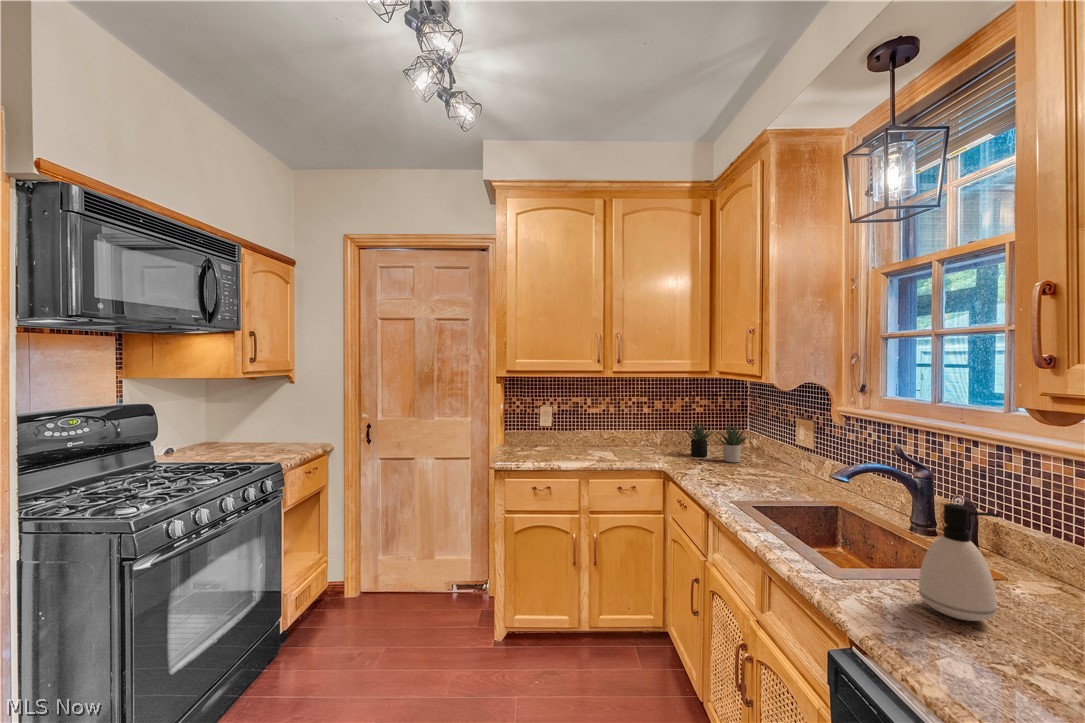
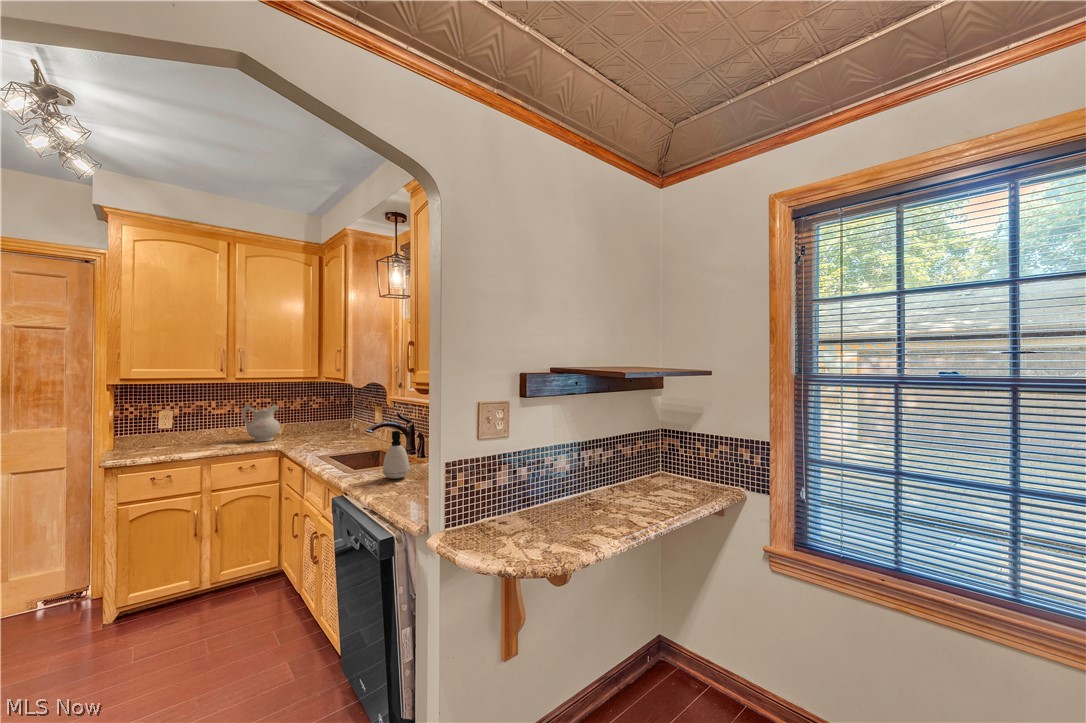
ceramic pitcher: none [619,406,662,455] -> present [242,405,280,442]
succulent plant: present [686,422,749,462] -> none [298,410,346,438]

